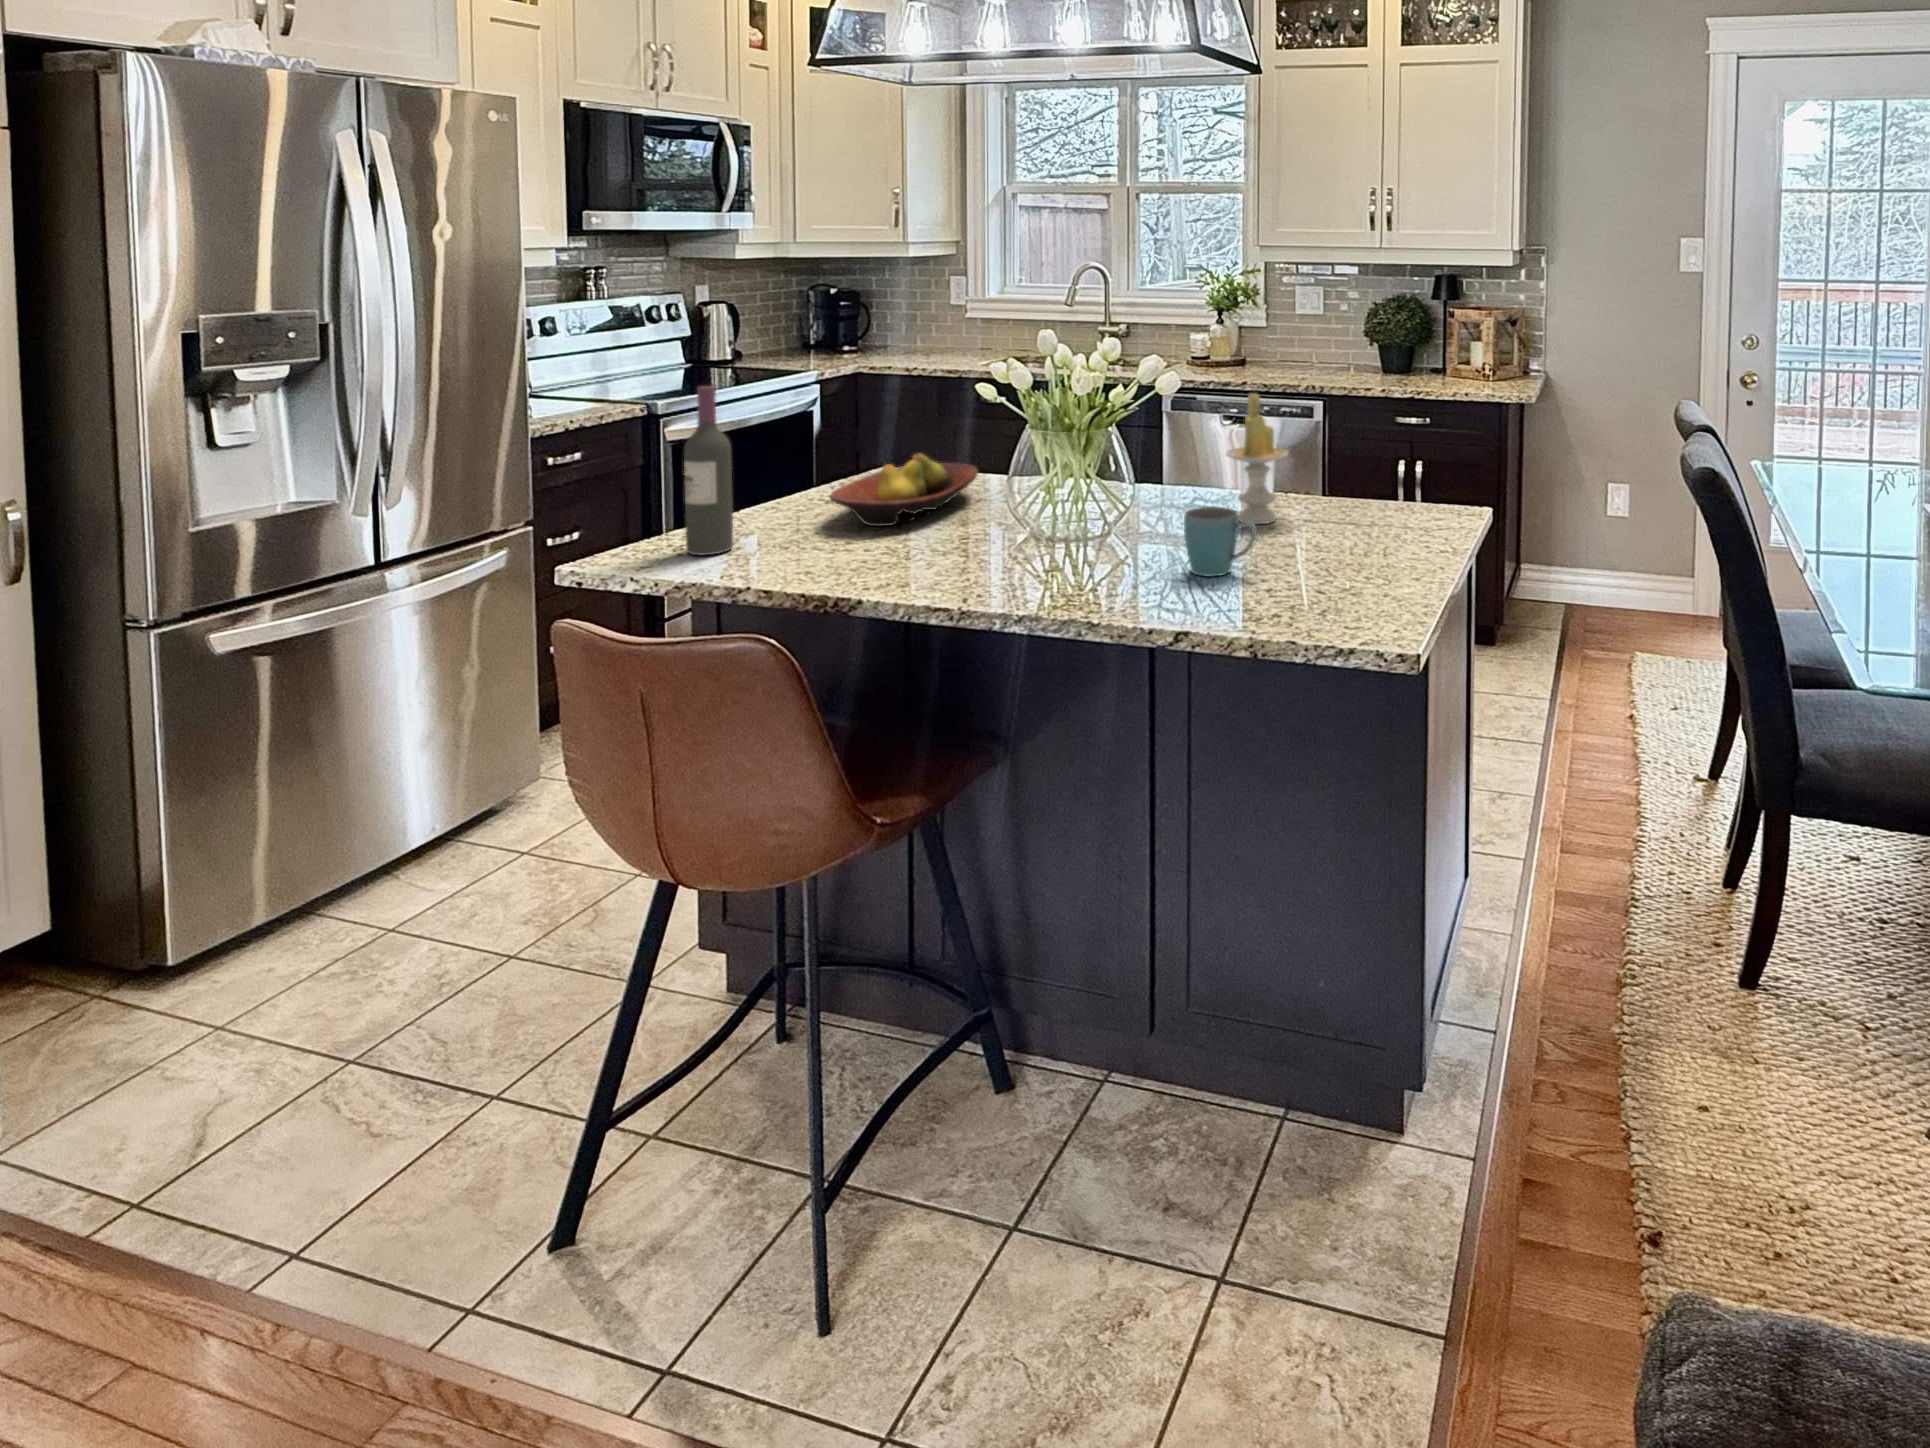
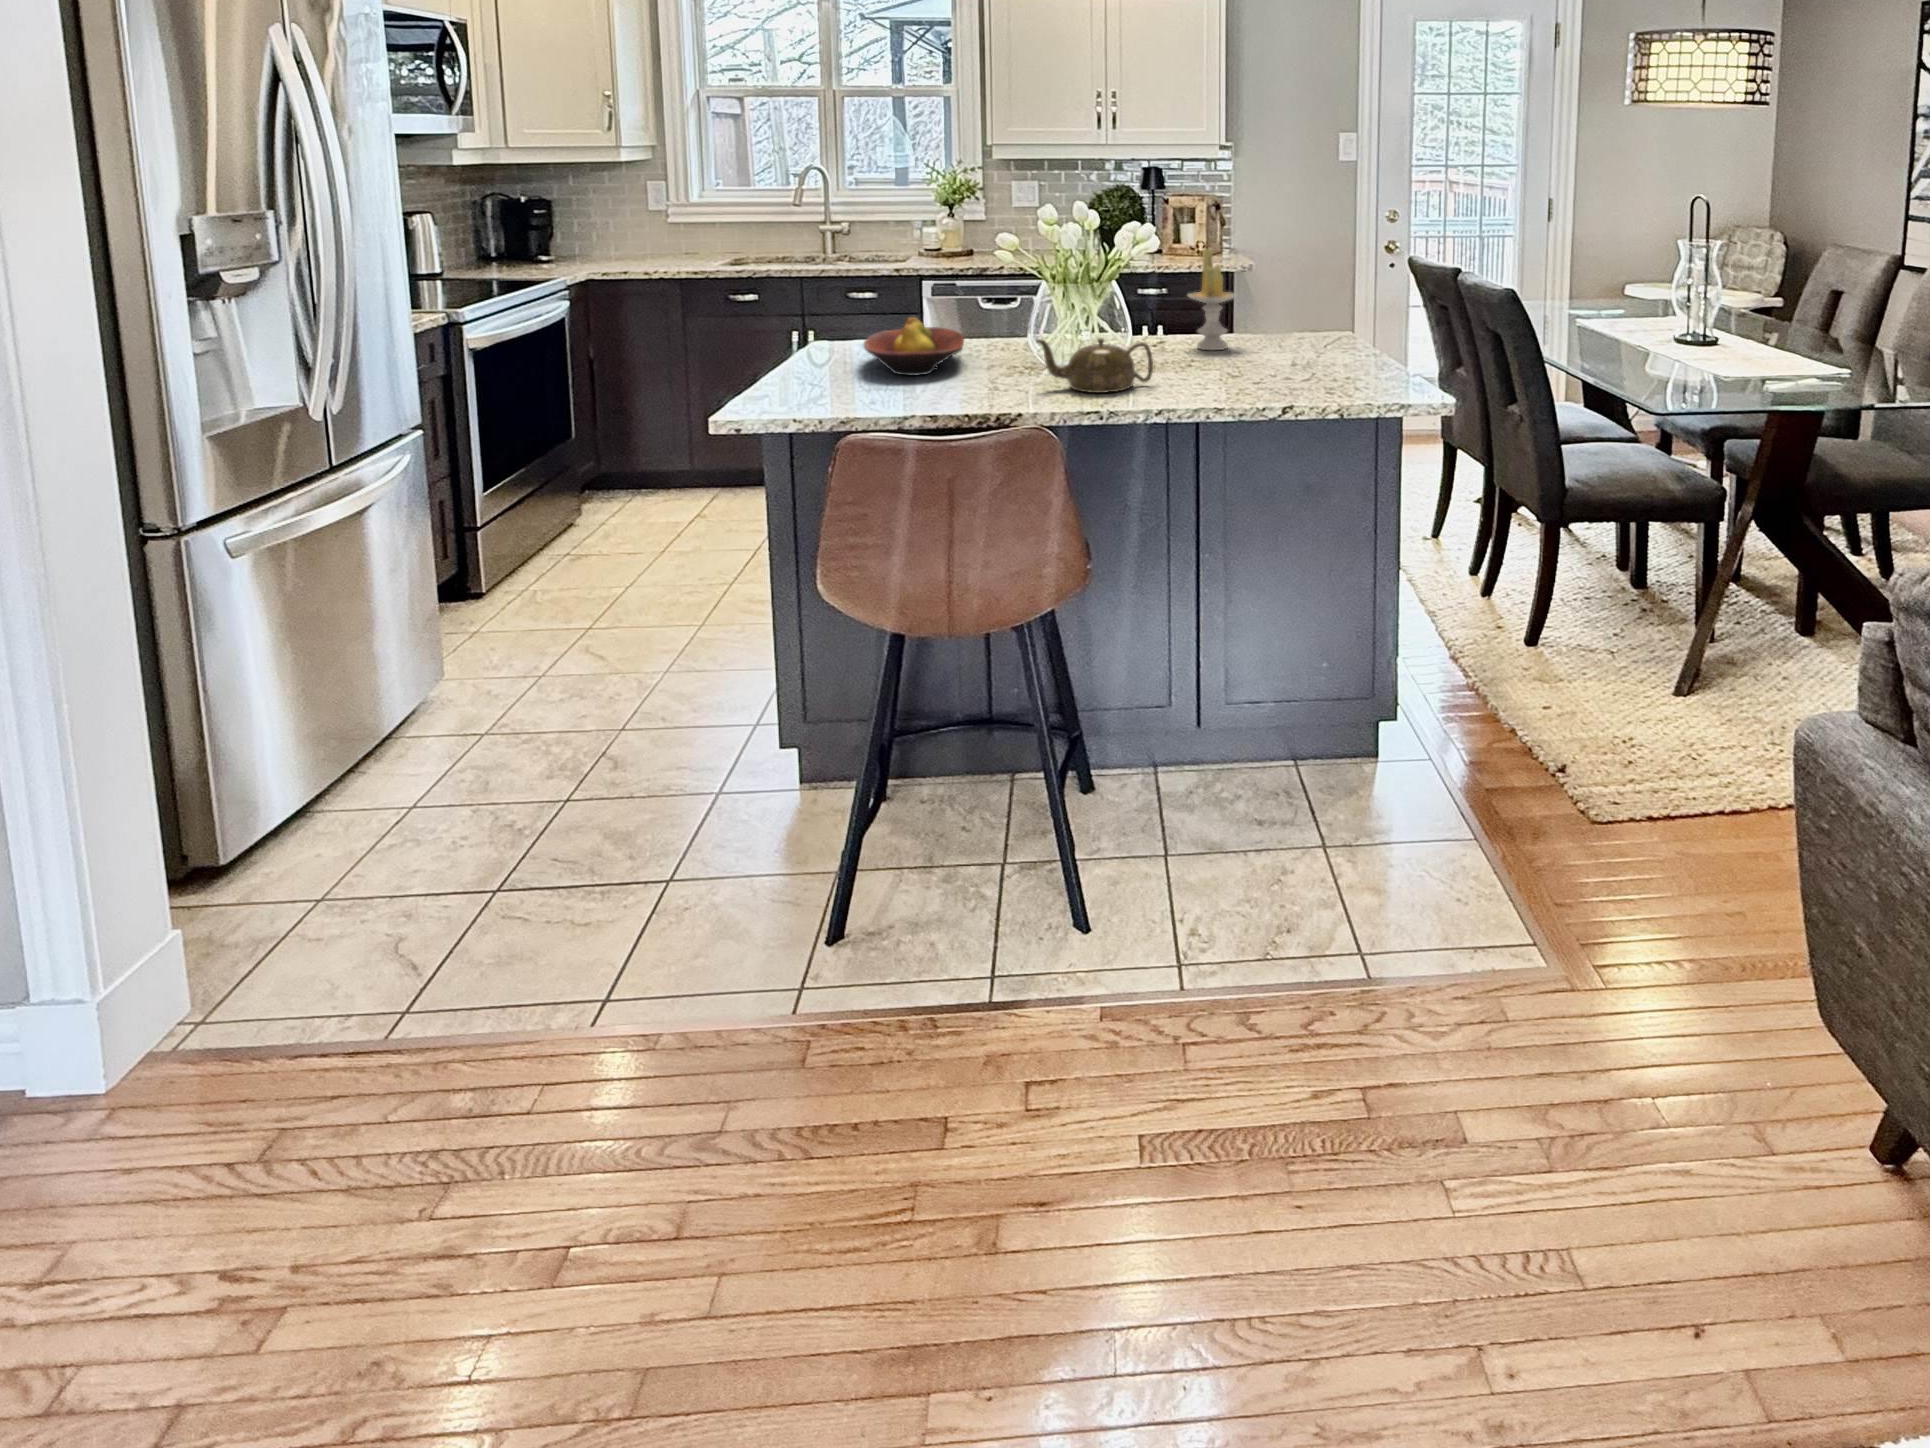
wine bottle: present [684,386,734,555] -> none [784,256,827,404]
teapot: none [947,503,1083,579] -> present [1036,338,1153,393]
mug: present [1184,507,1257,576] -> none [1223,328,1280,378]

